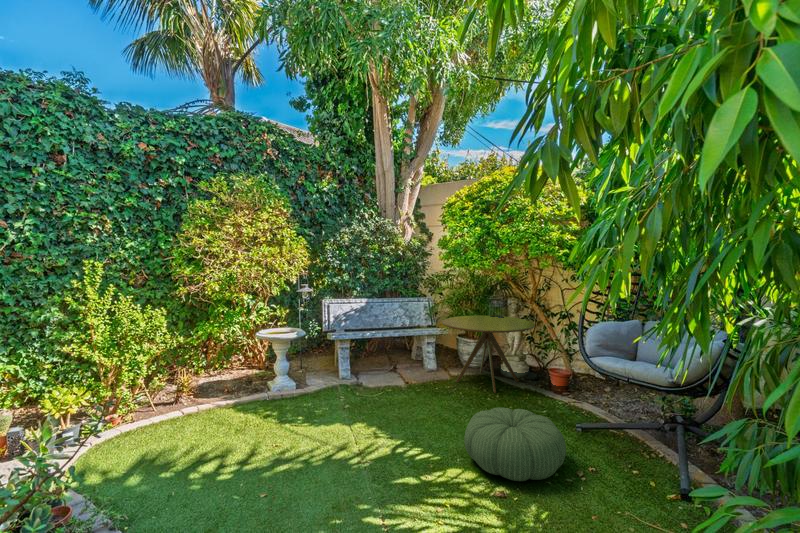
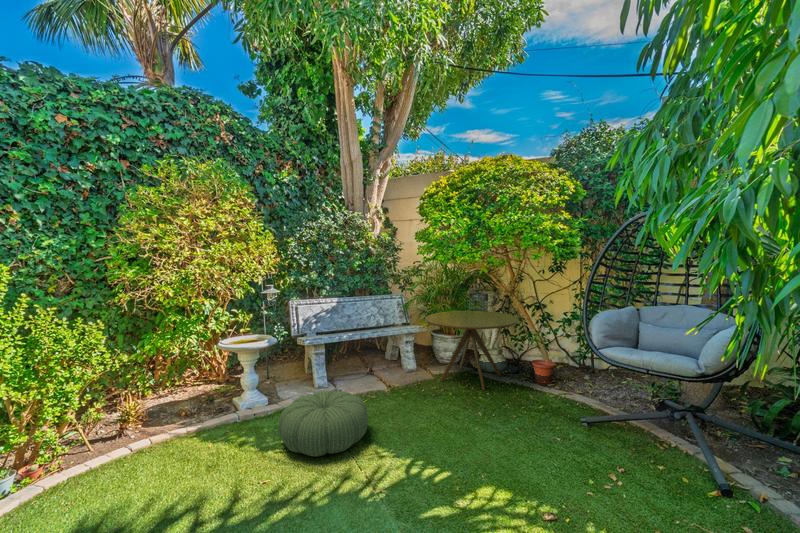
pouf: present [464,408,566,481] -> present [279,391,368,456]

